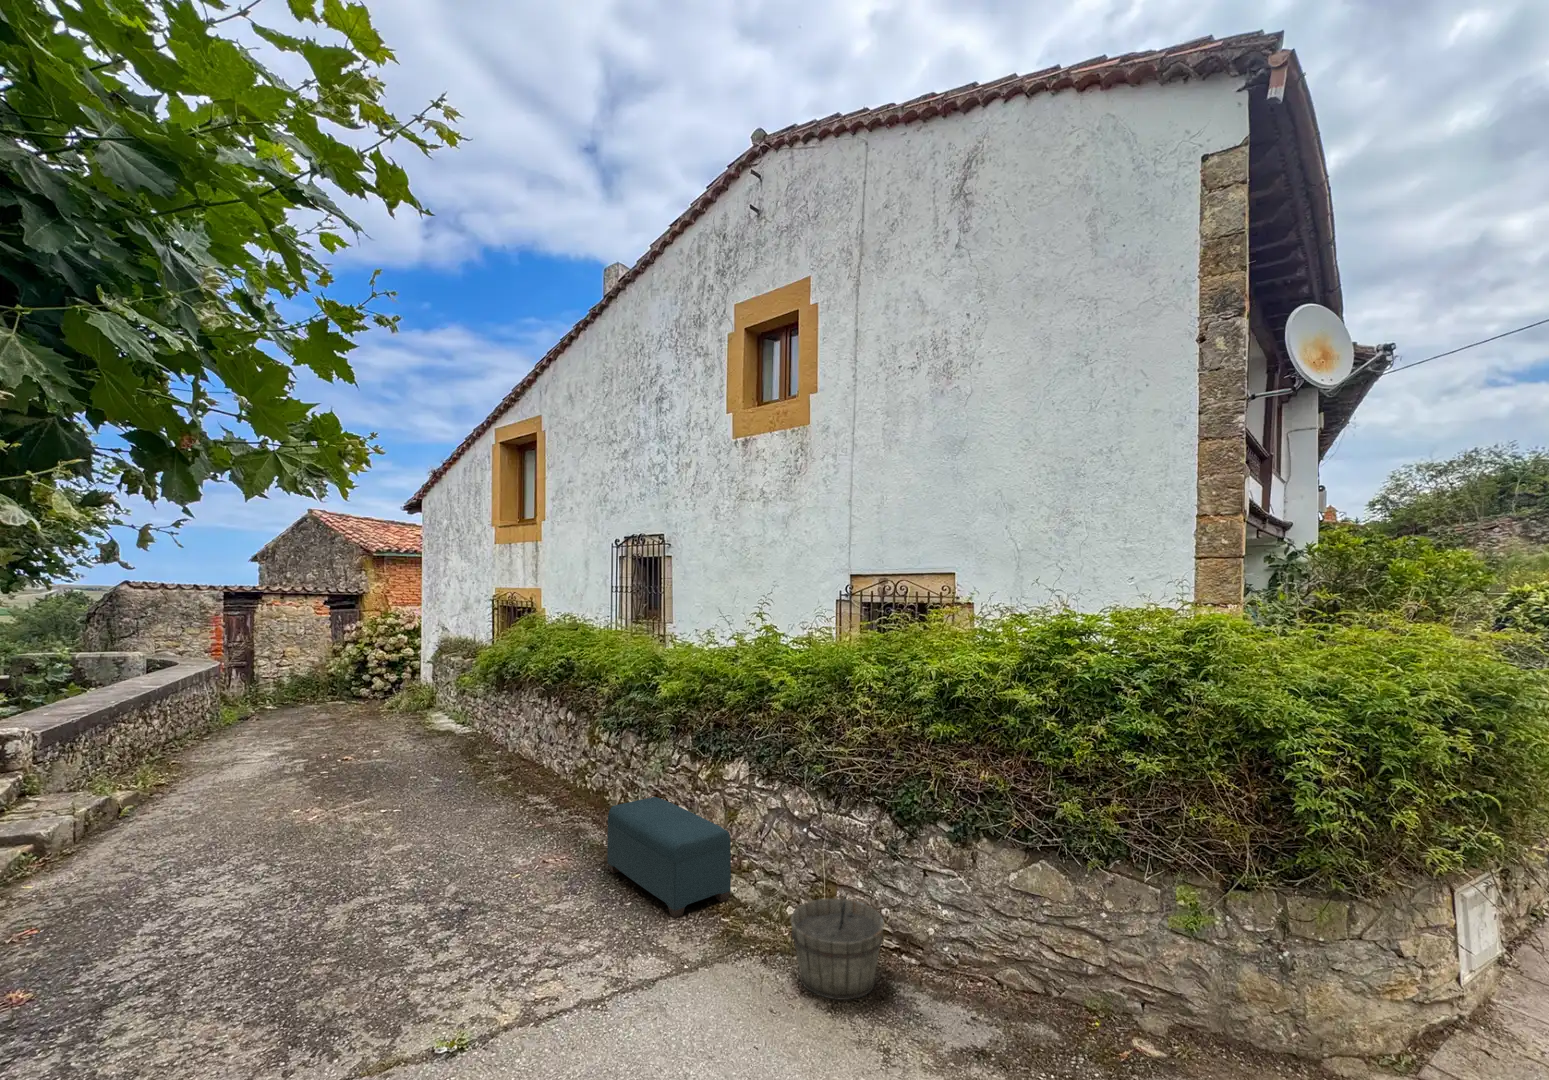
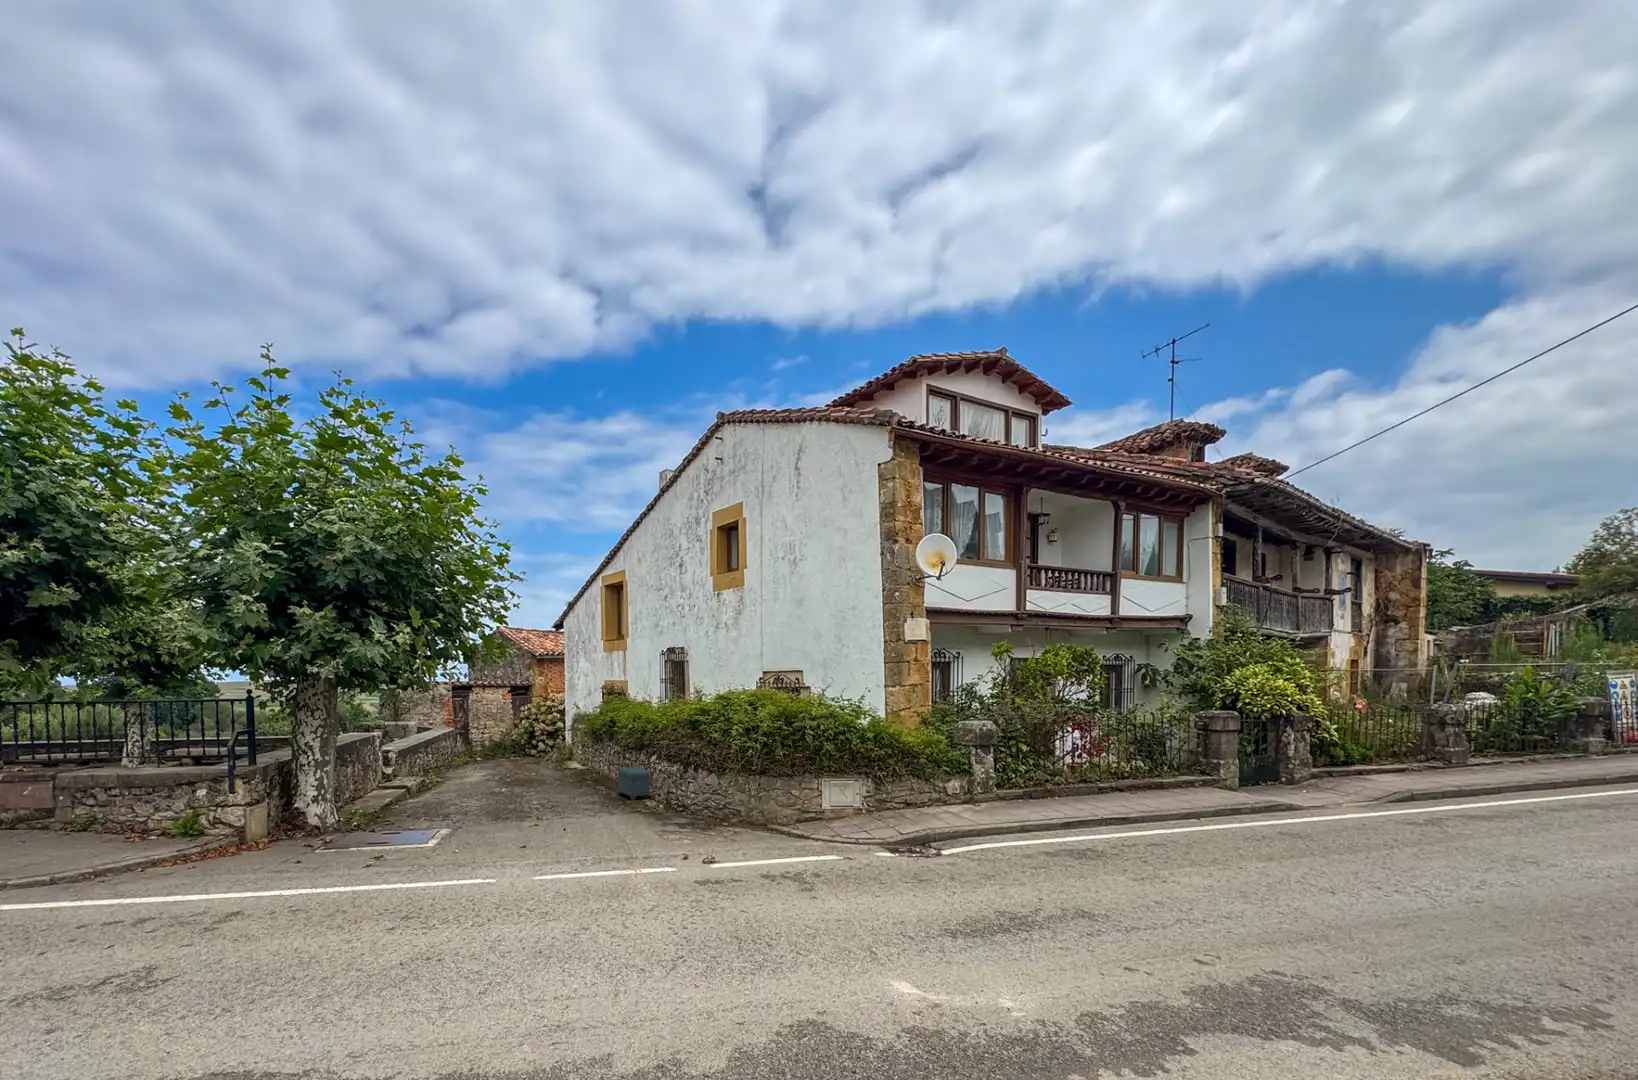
wooden bucket: present [791,896,884,1000] -> none [653,780,685,809]

